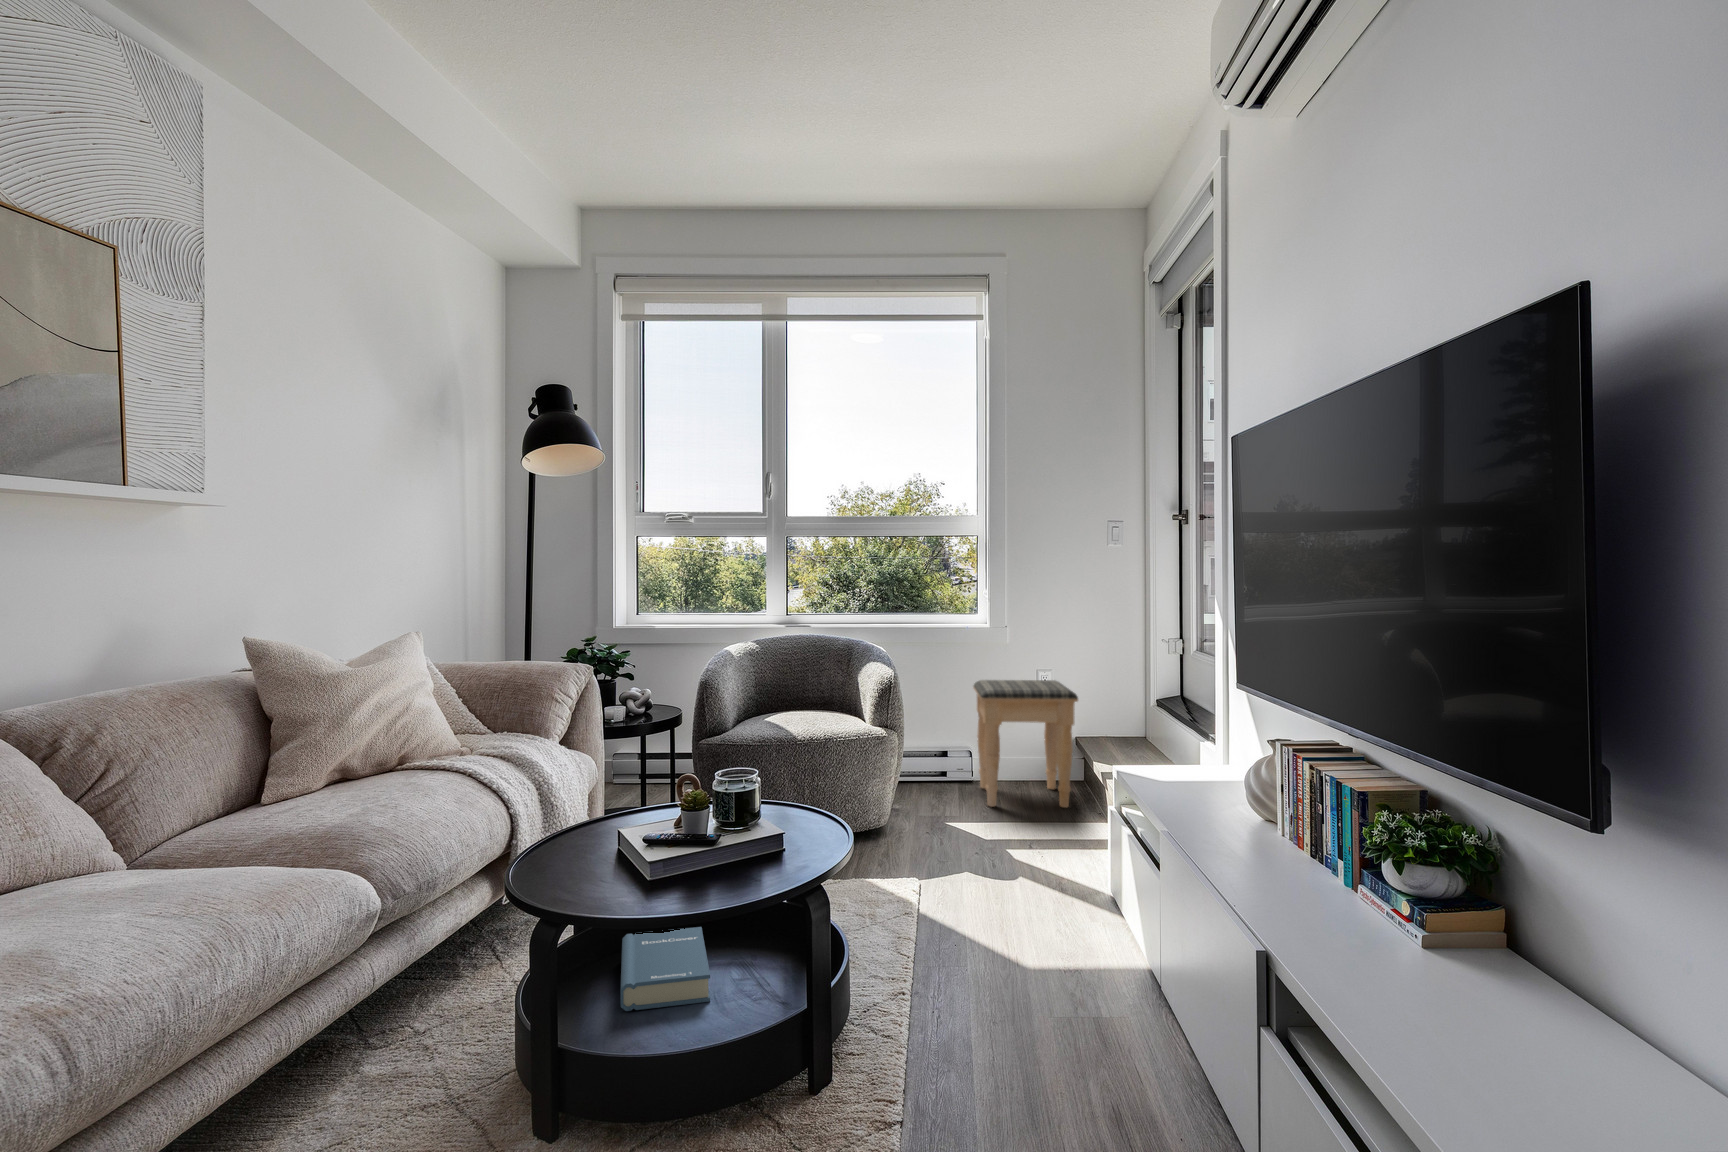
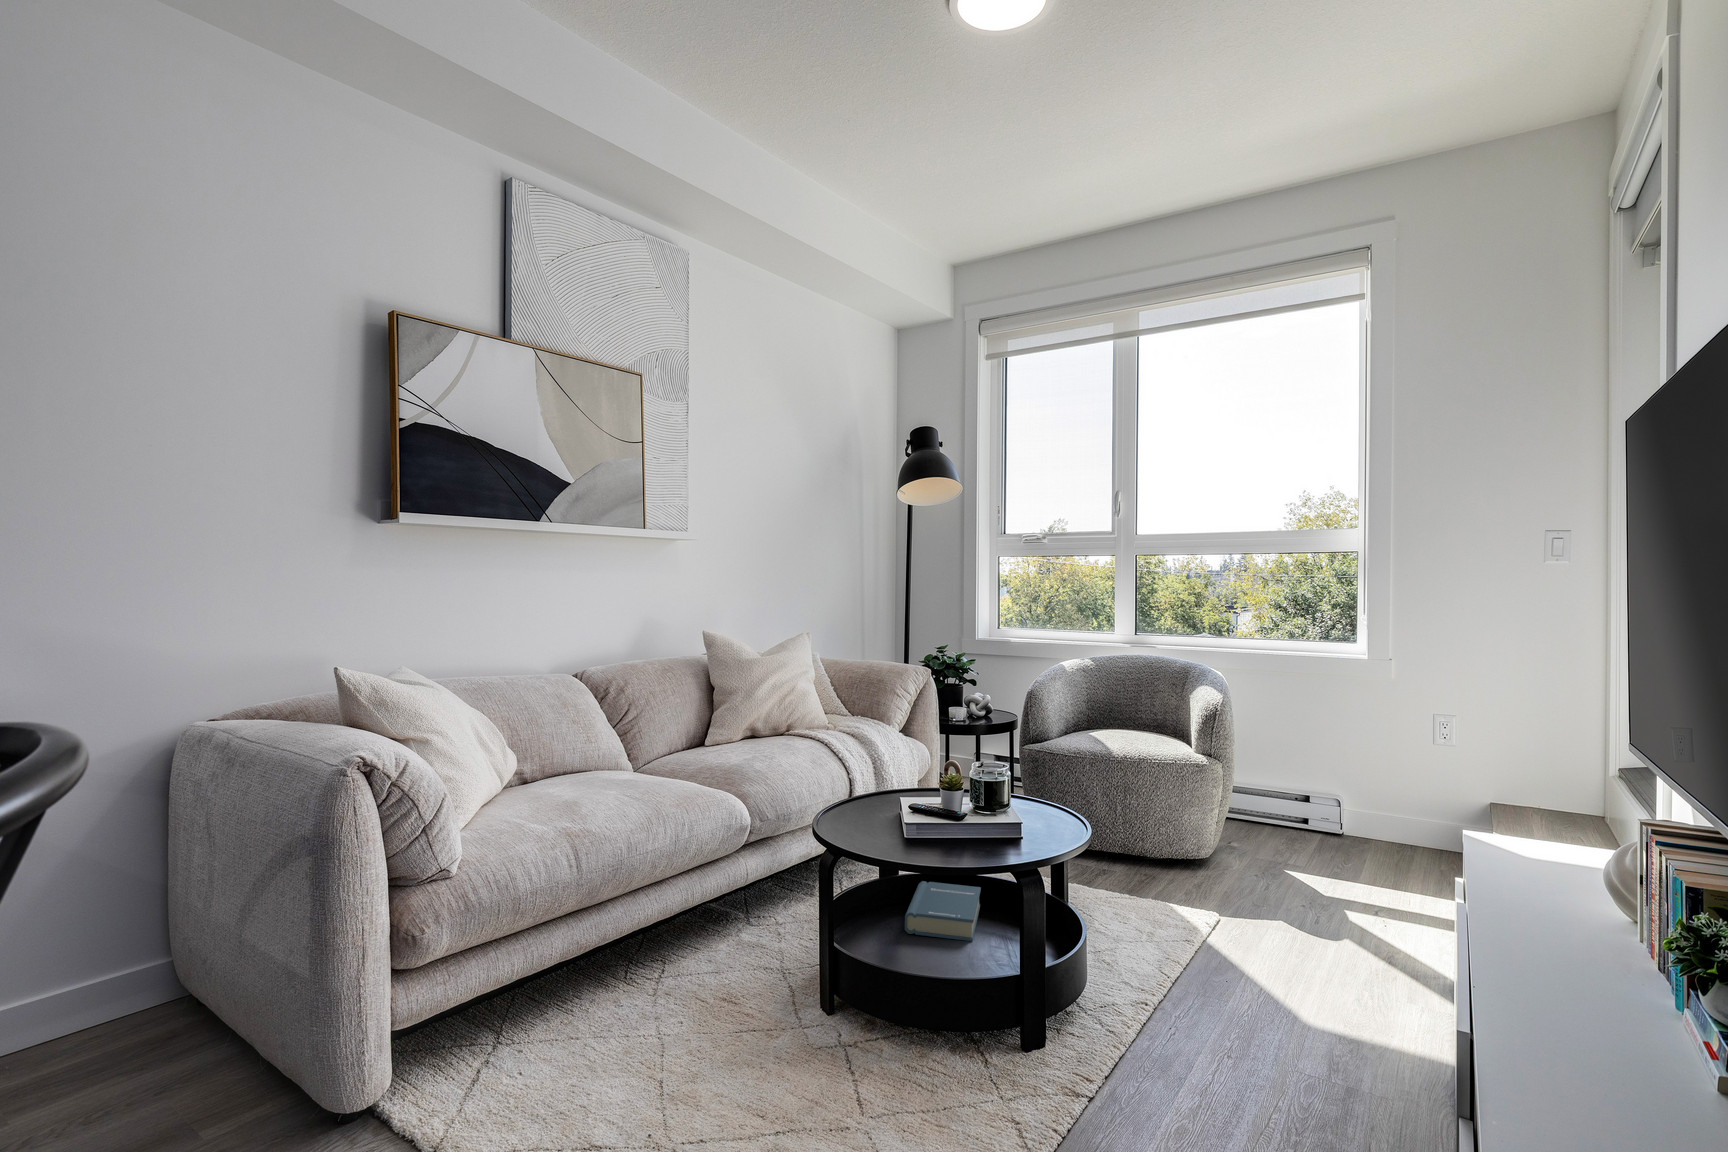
footstool: present [973,680,1078,808] -> none [1322,717,1439,864]

